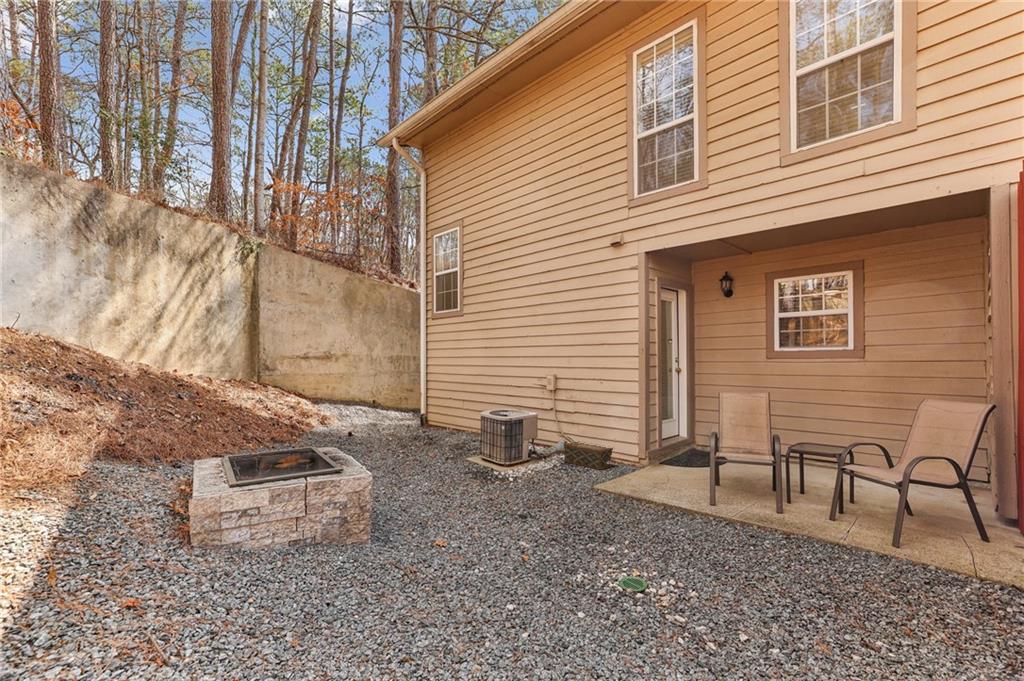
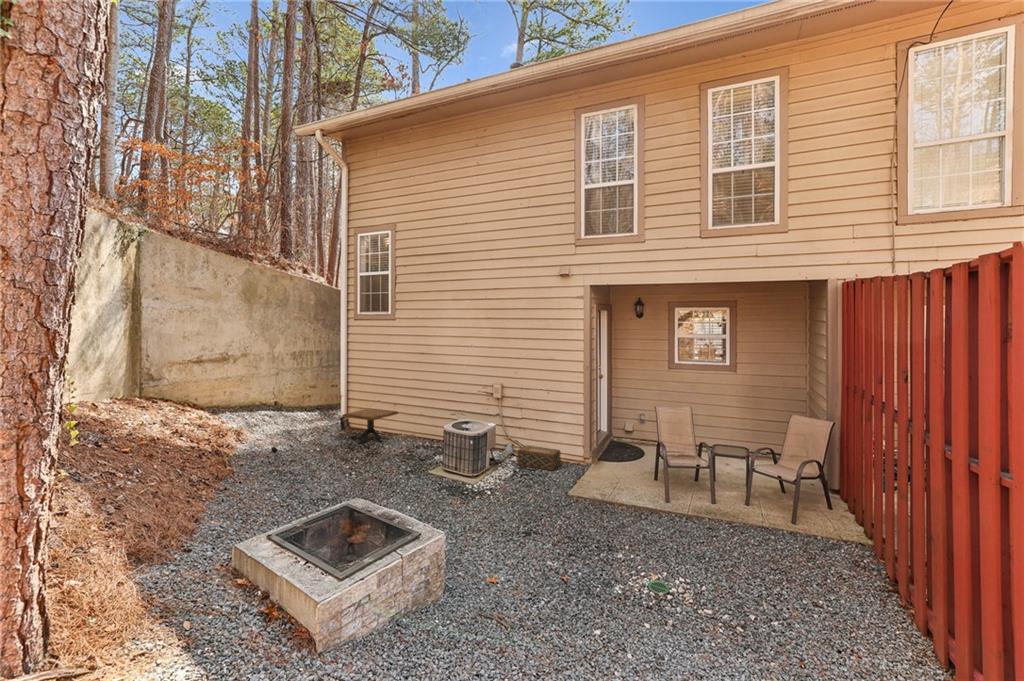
side table: none [409,403,463,436] -> present [342,408,398,444]

